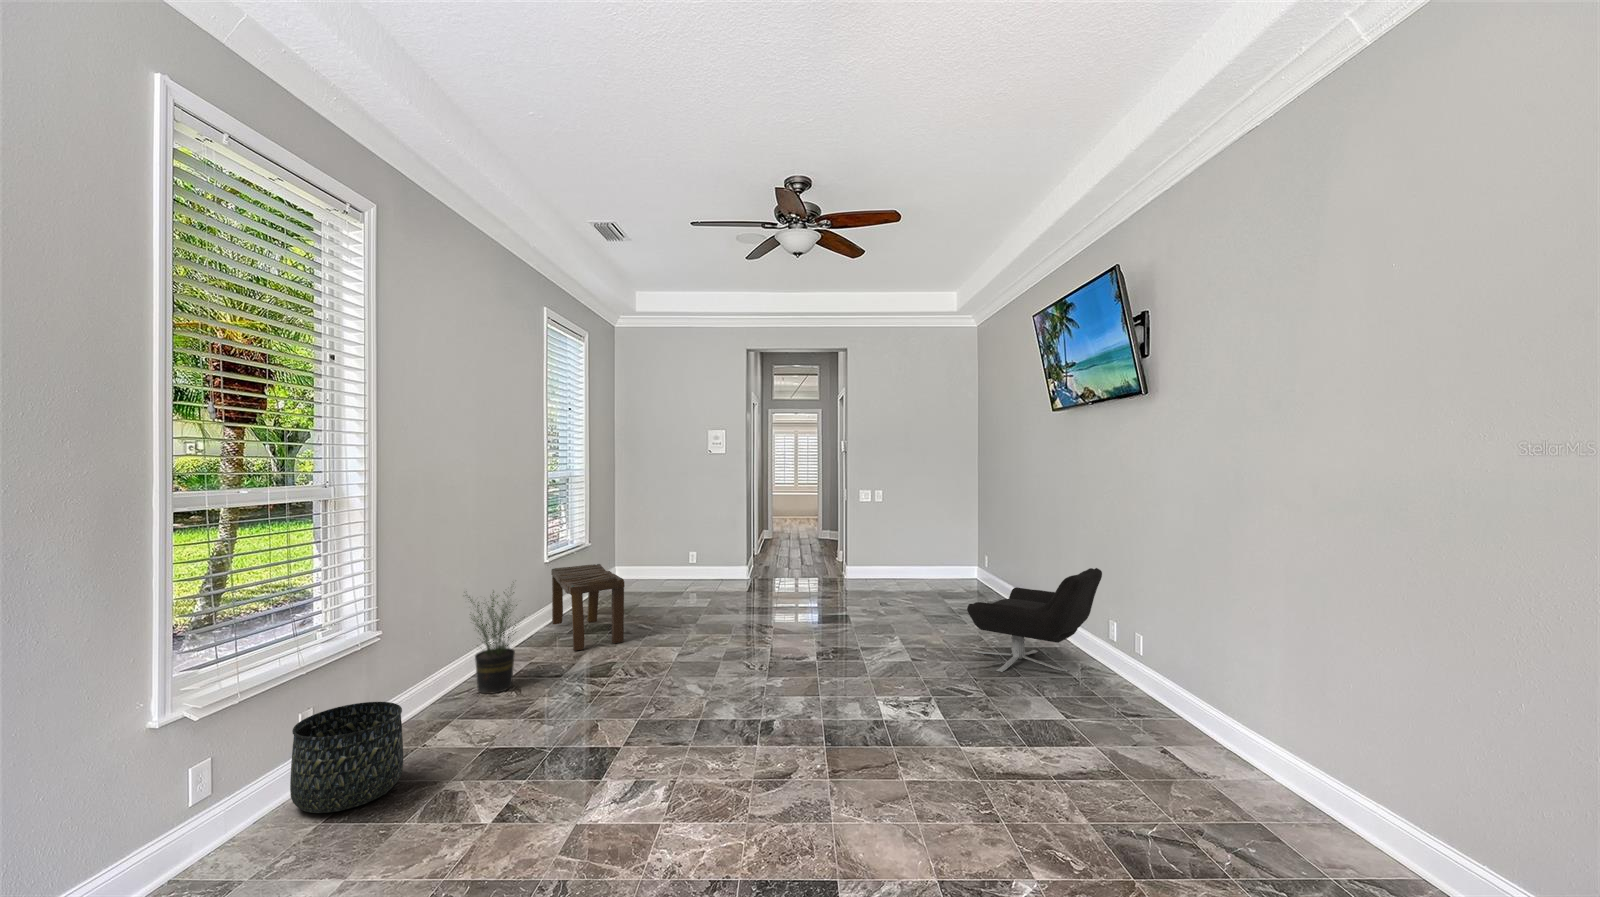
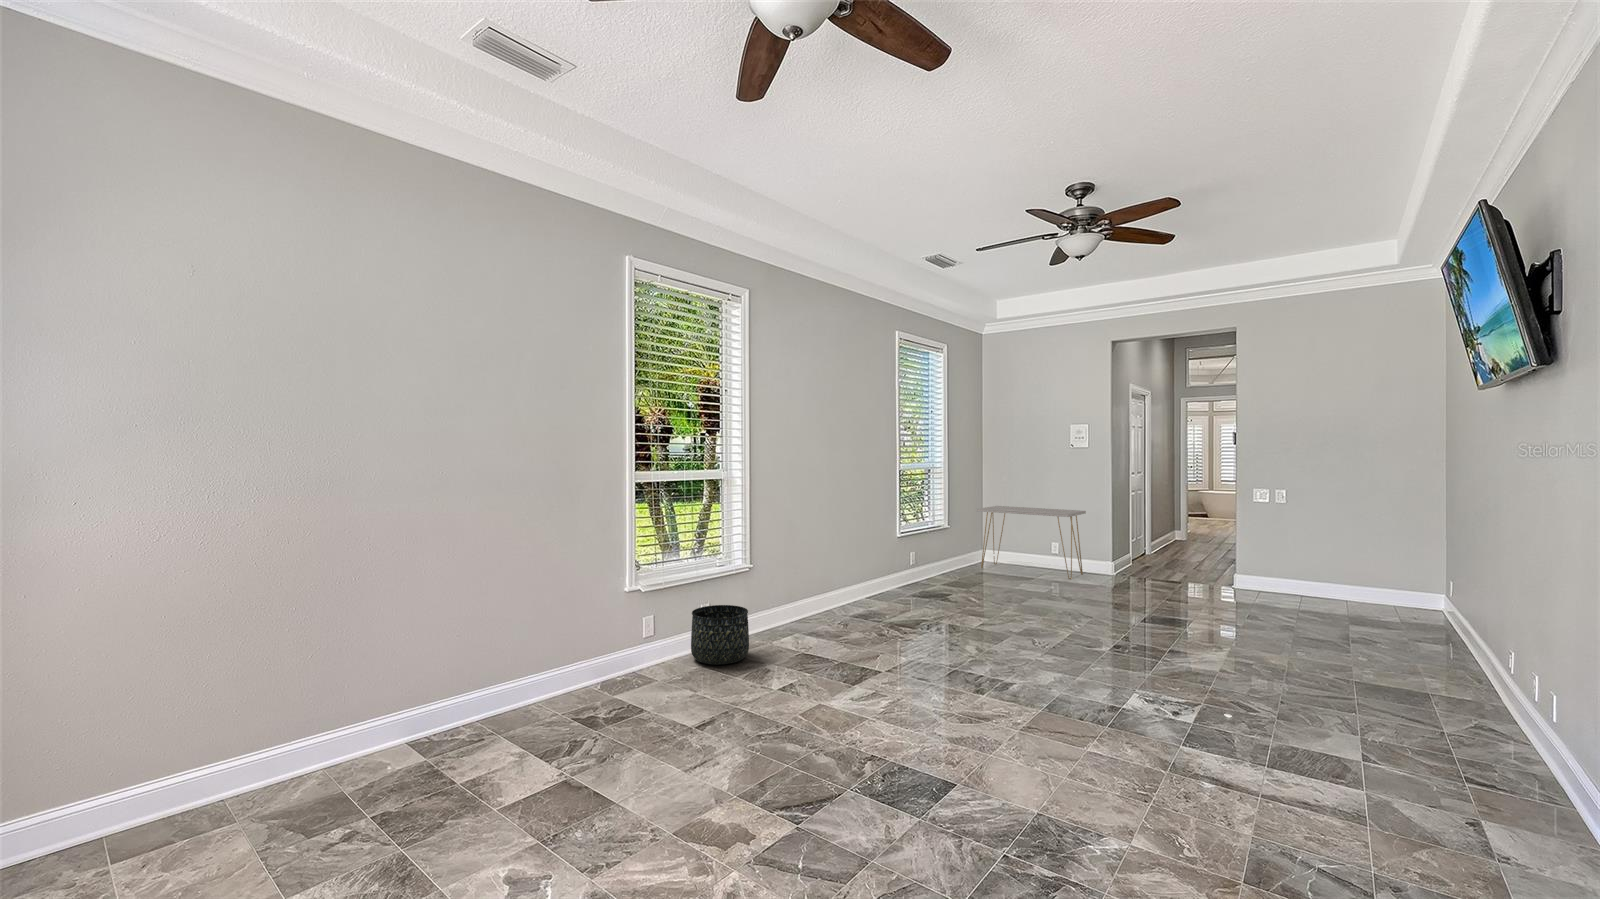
console table: none [615,519,720,588] -> present [977,506,1086,579]
bench: present [551,564,625,651] -> none [901,541,947,609]
lounge chair: present [967,568,1102,672] -> none [1286,599,1512,725]
potted plant: present [468,591,517,694] -> none [809,542,856,625]

